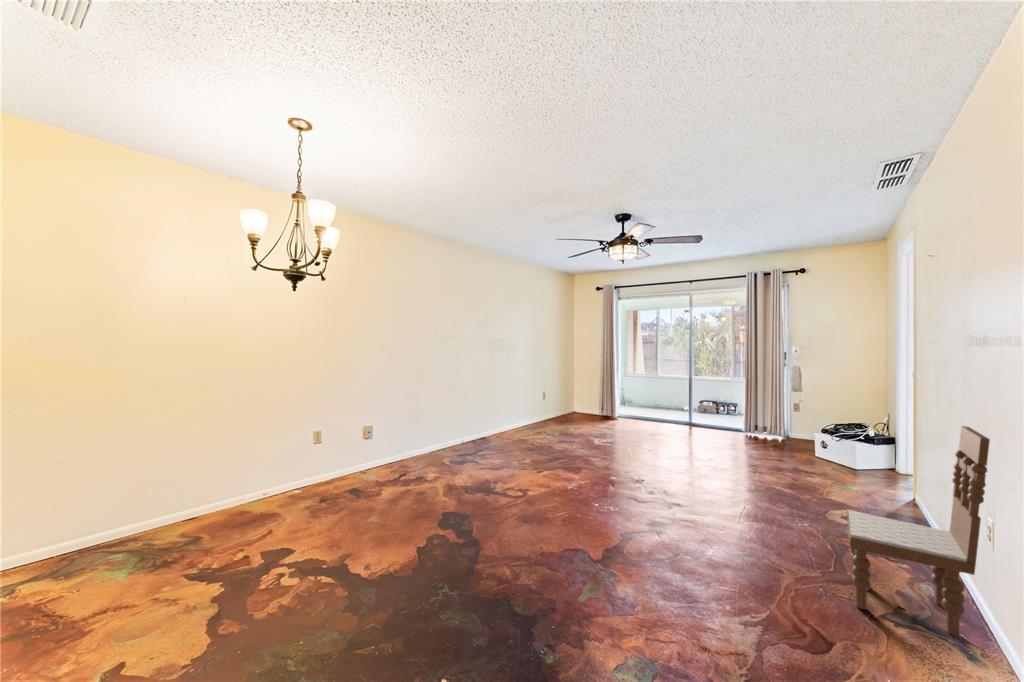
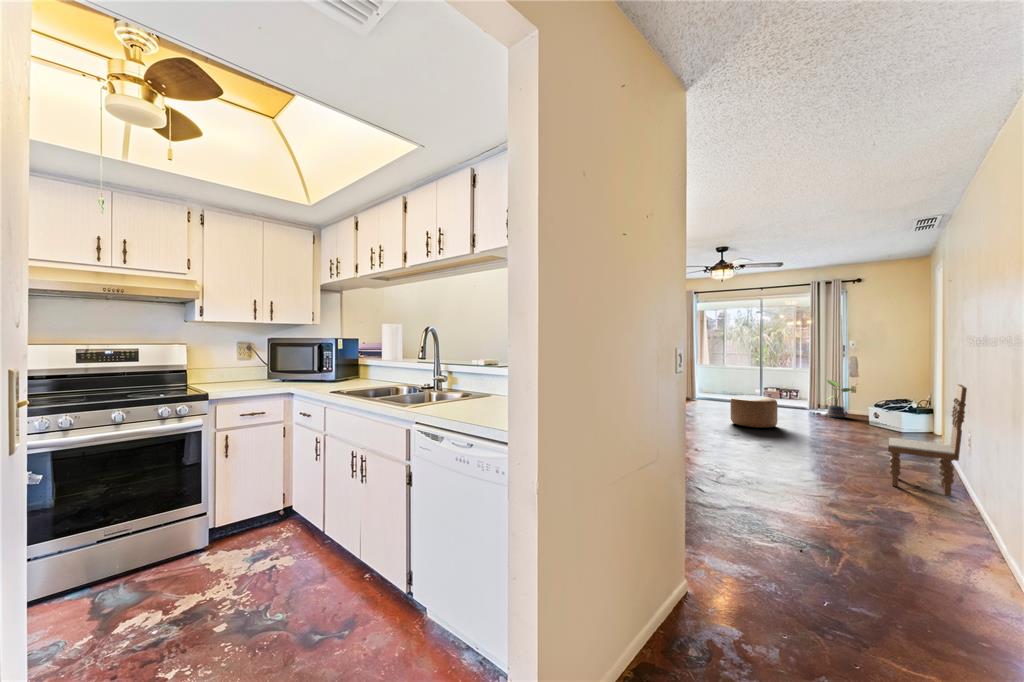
potted plant: none [763,395,799,445] -> present [827,380,855,418]
ottoman: none [642,419,700,465] -> present [730,395,778,428]

